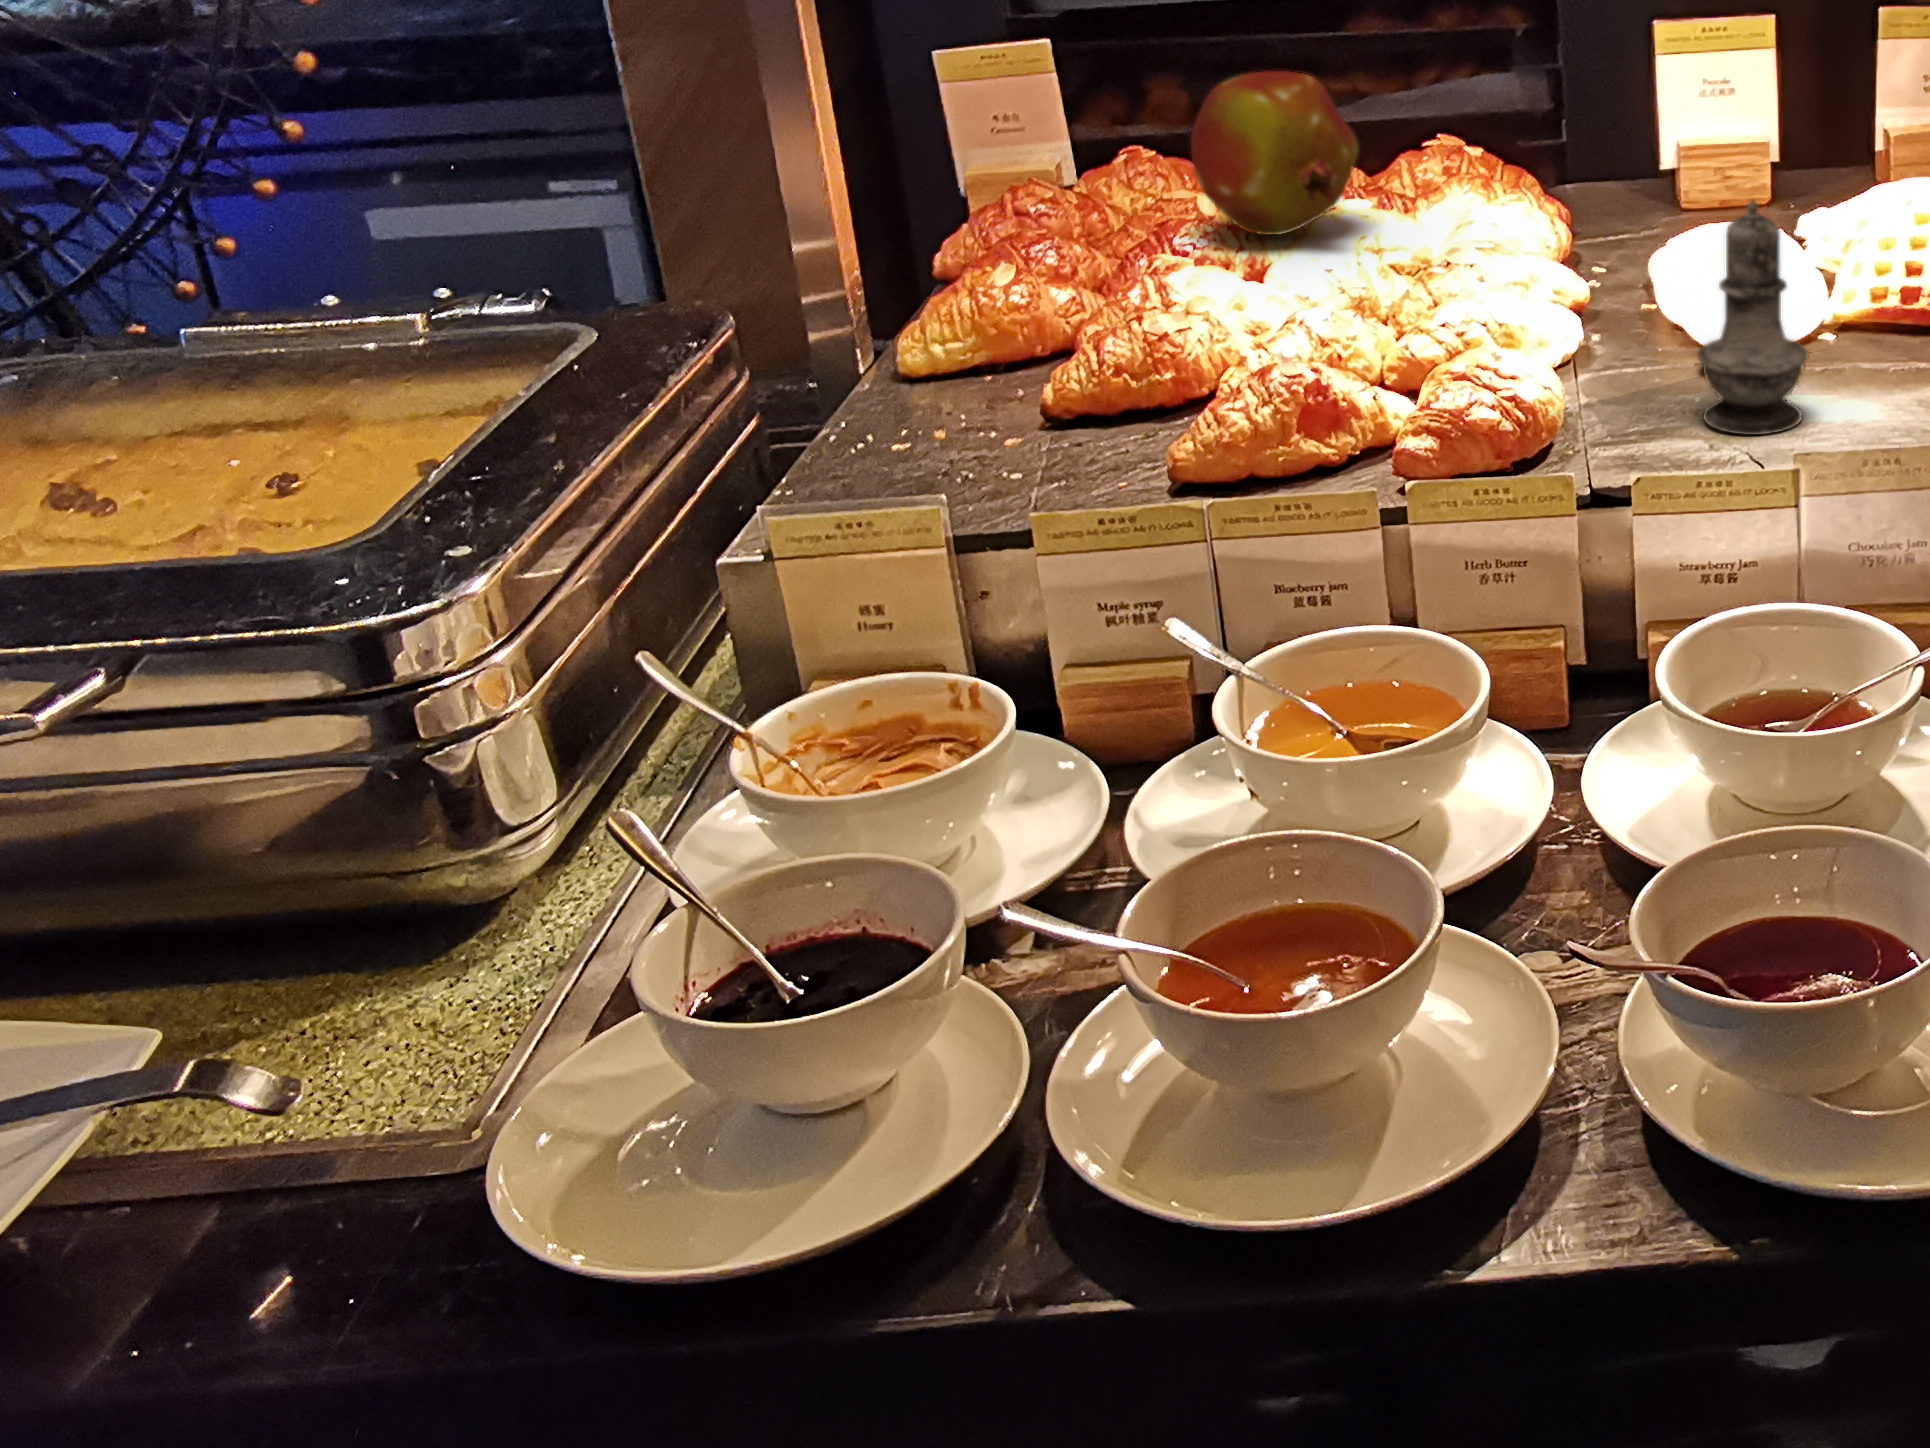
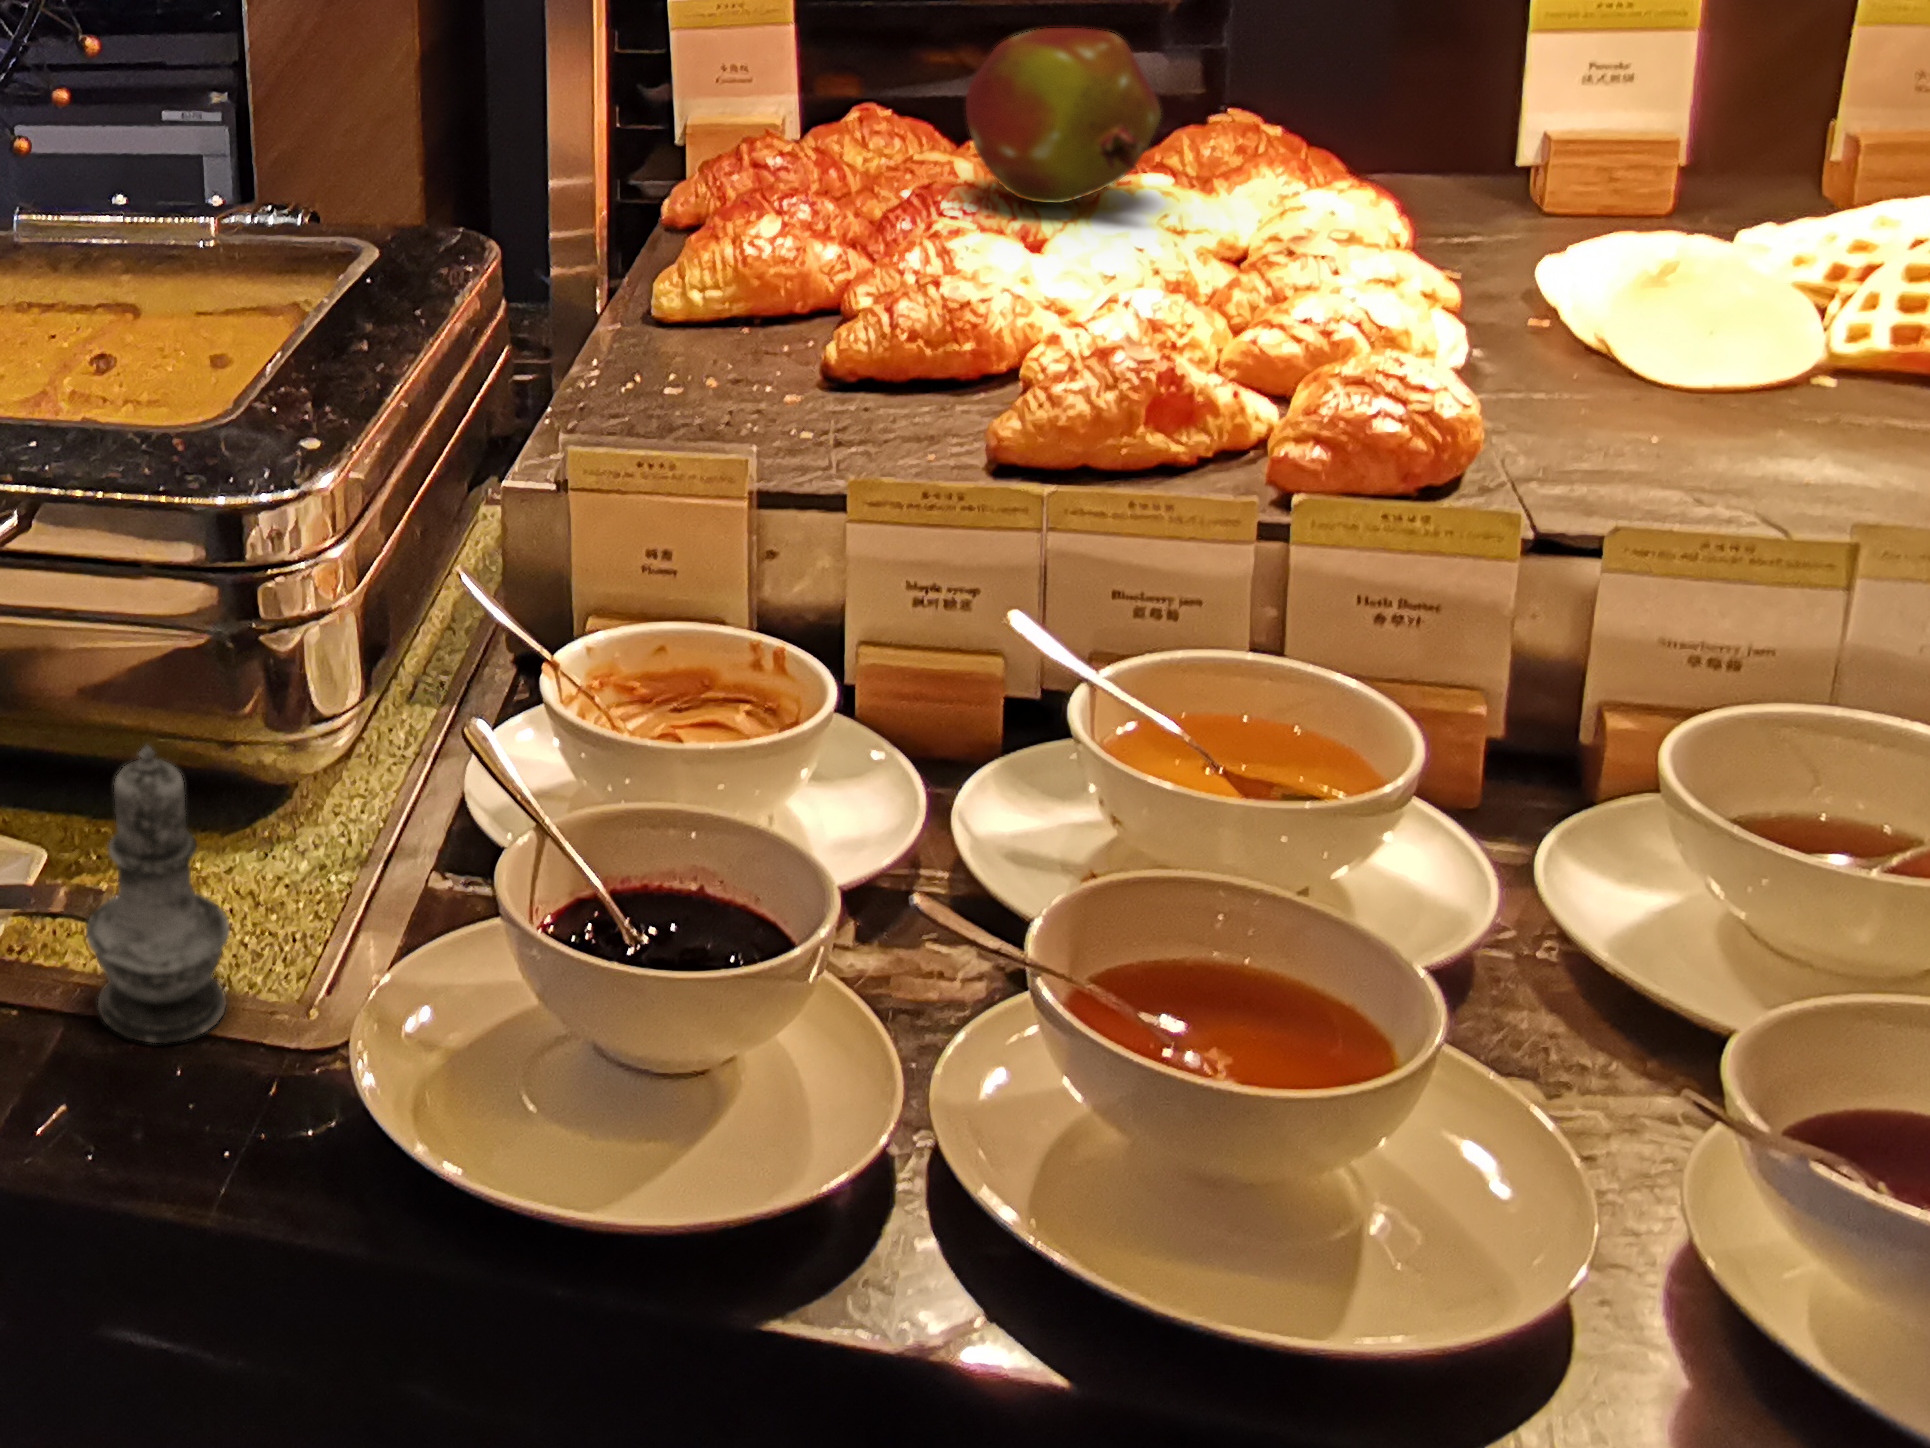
salt shaker: present [1698,200,1808,435] -> present [86,745,230,1043]

